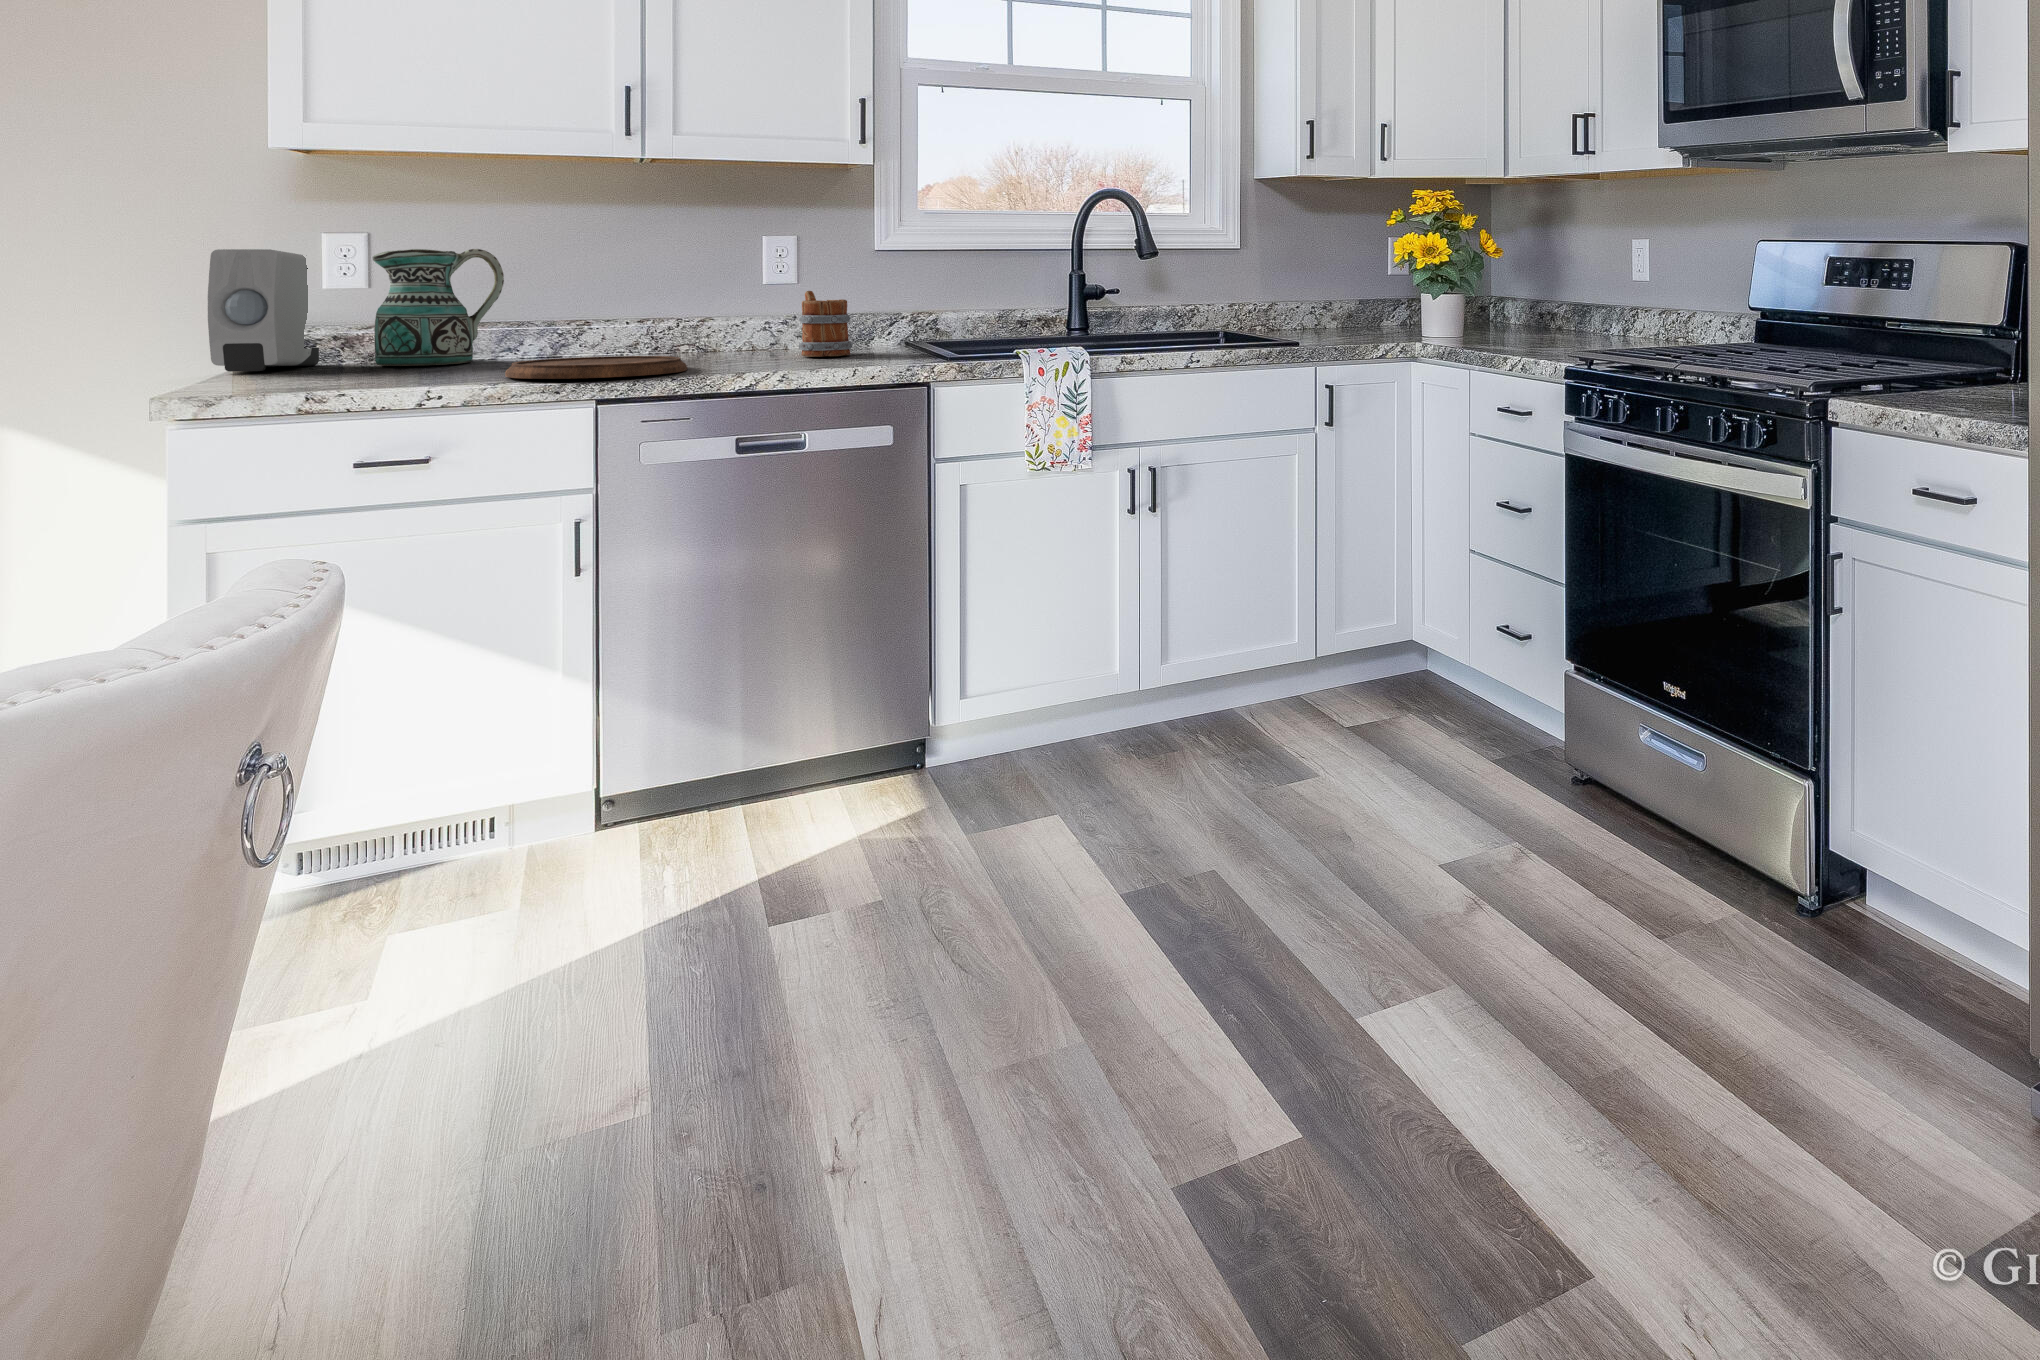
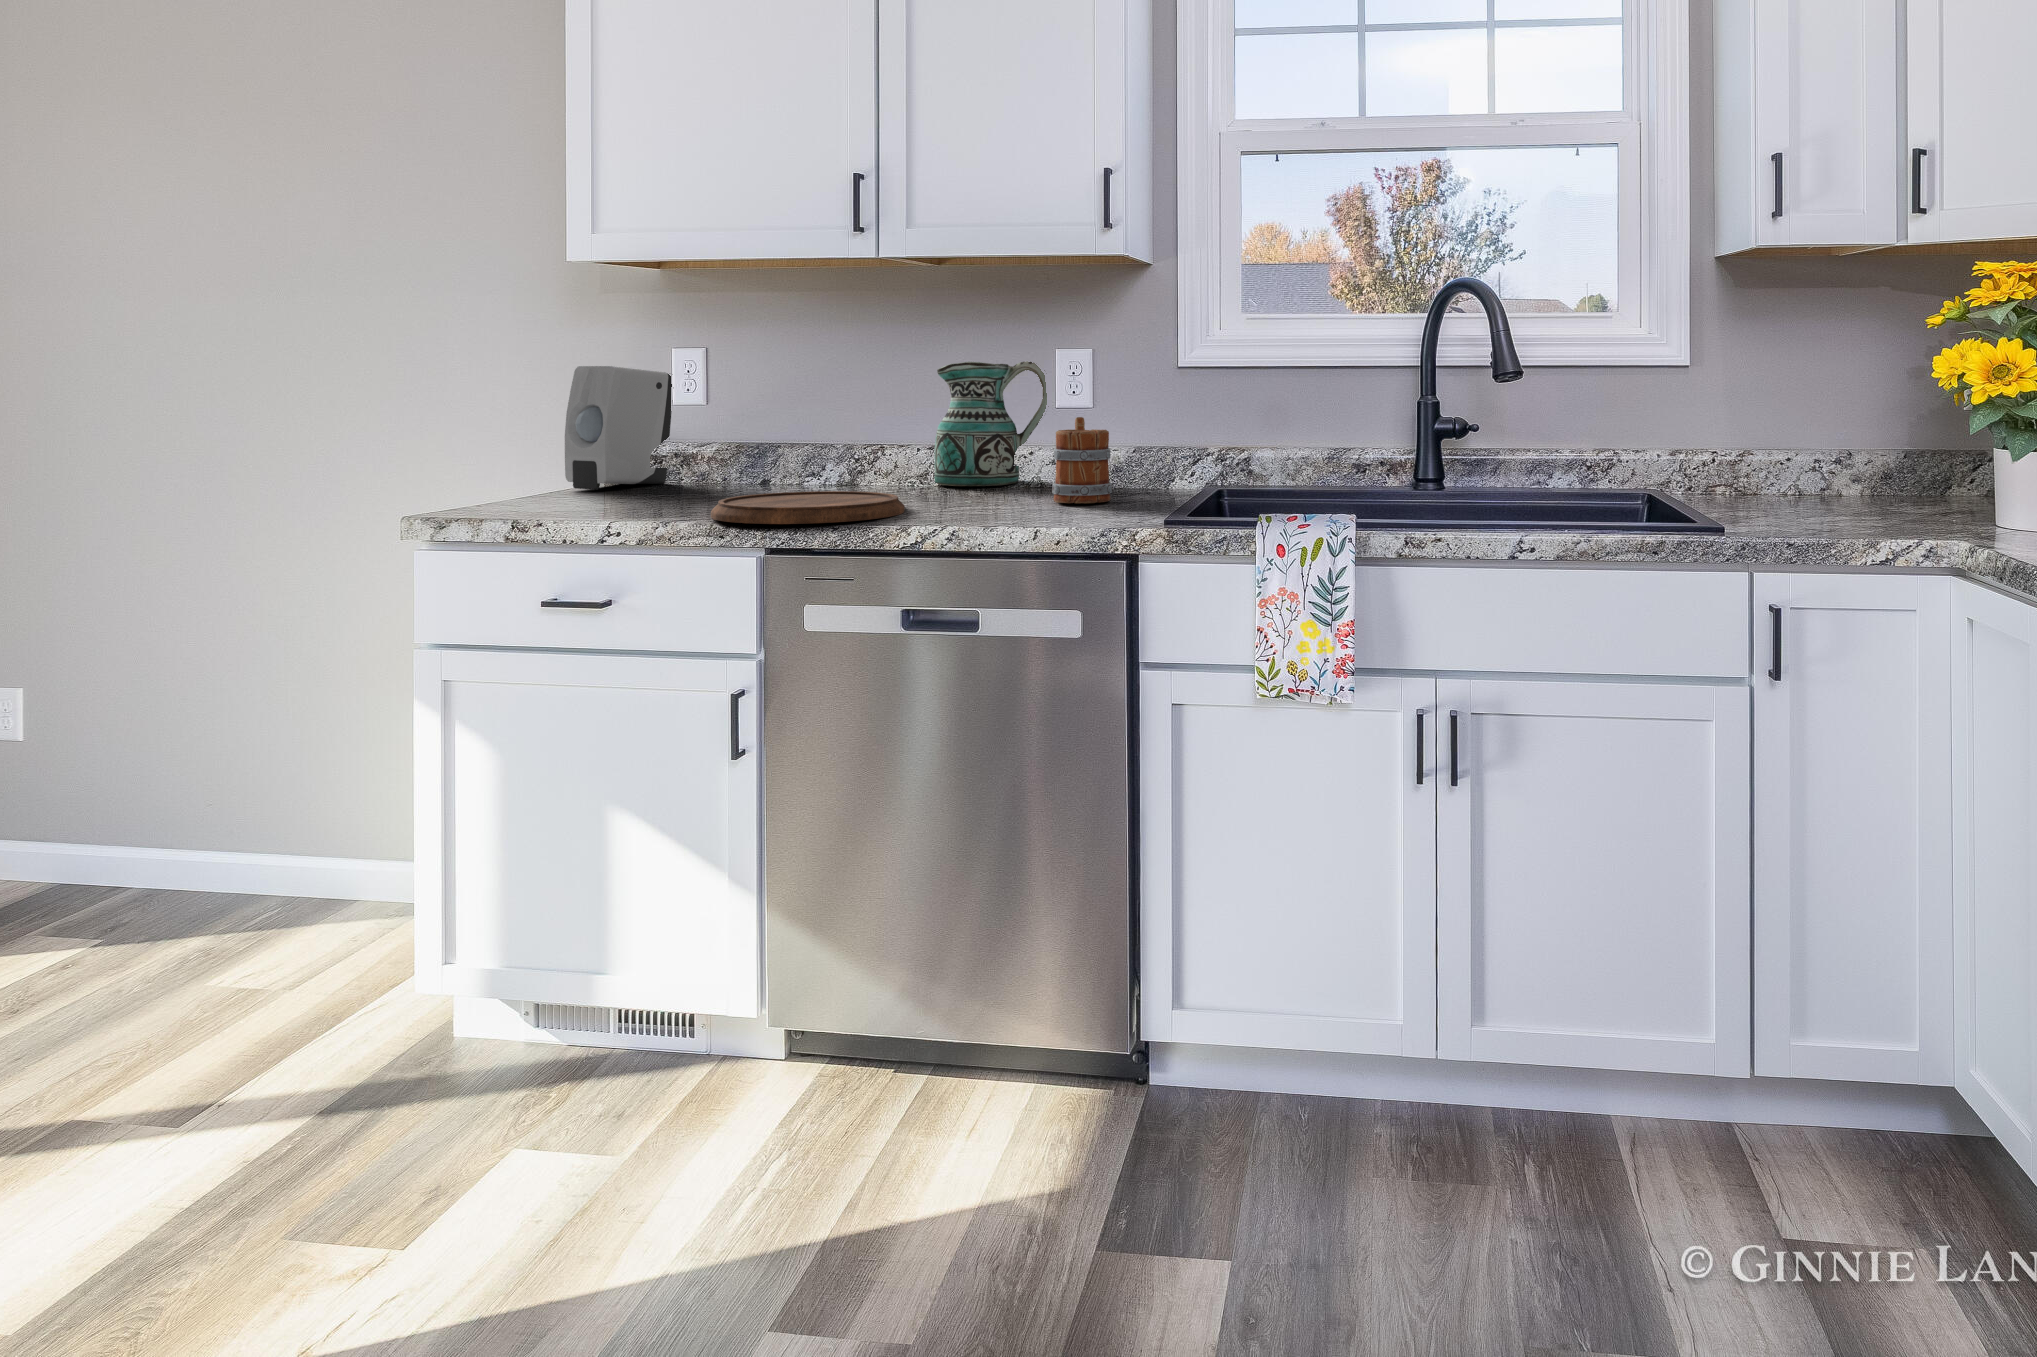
ceramic pitcher: present [373,249,504,366] -> present [935,361,1047,486]

